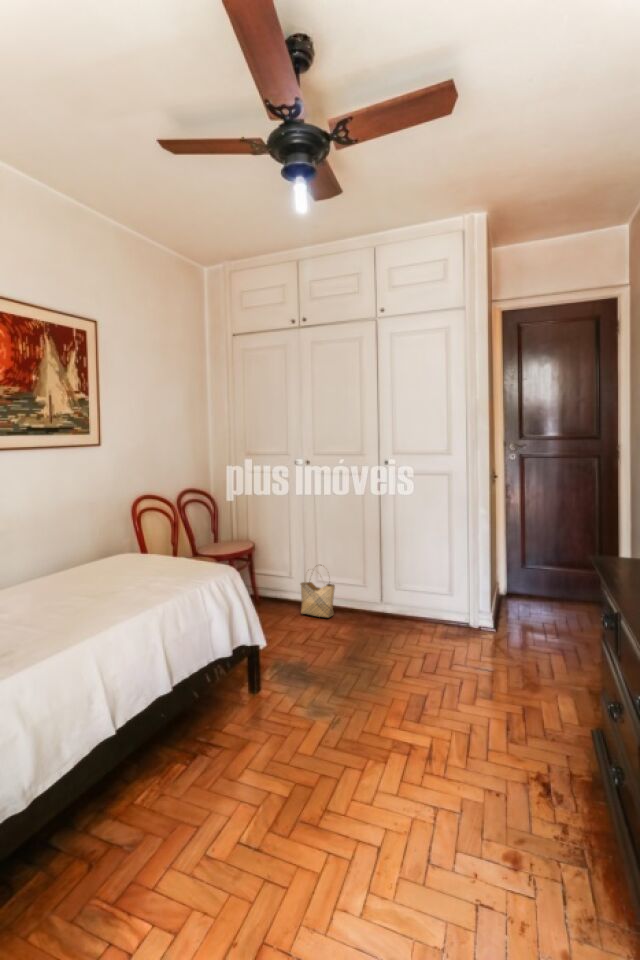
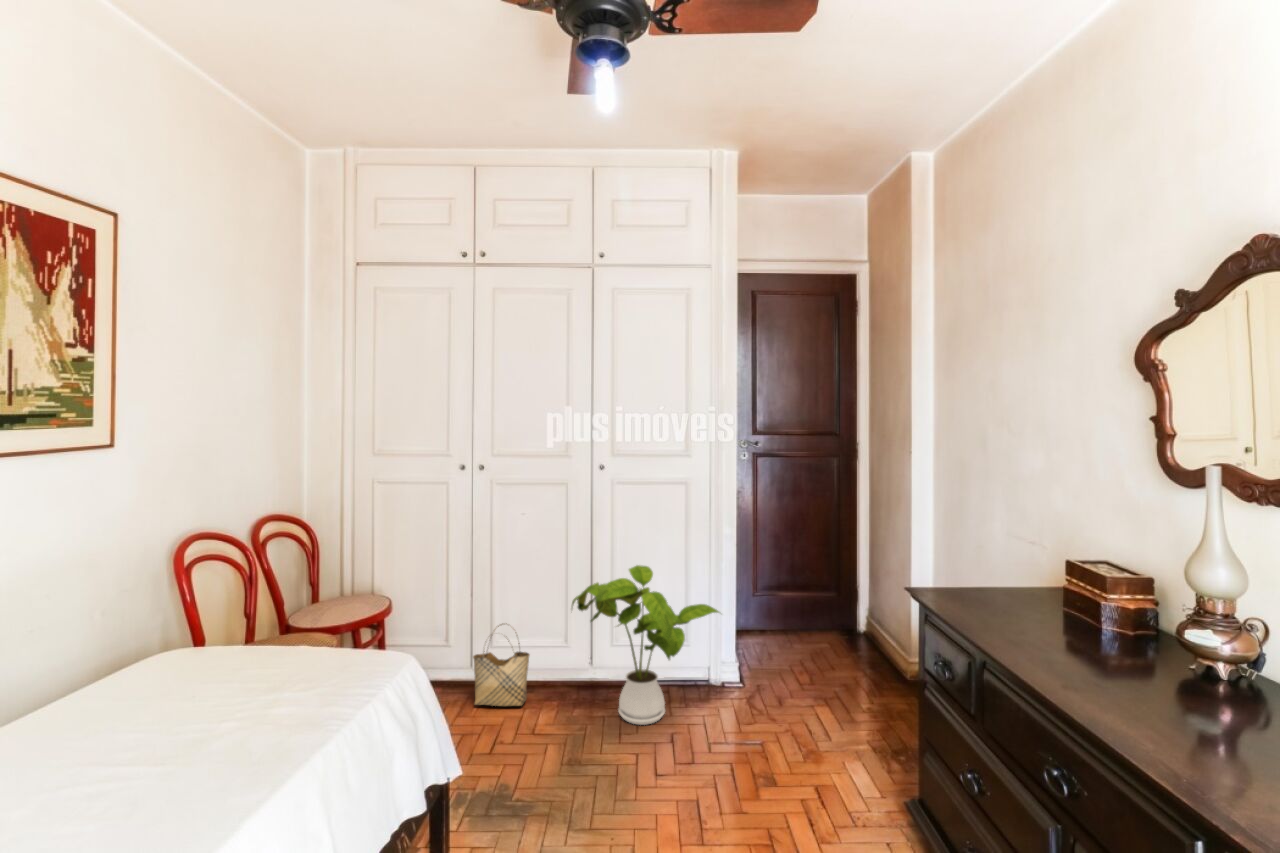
house plant: none [355,529,467,640] -> present [572,565,719,725]

